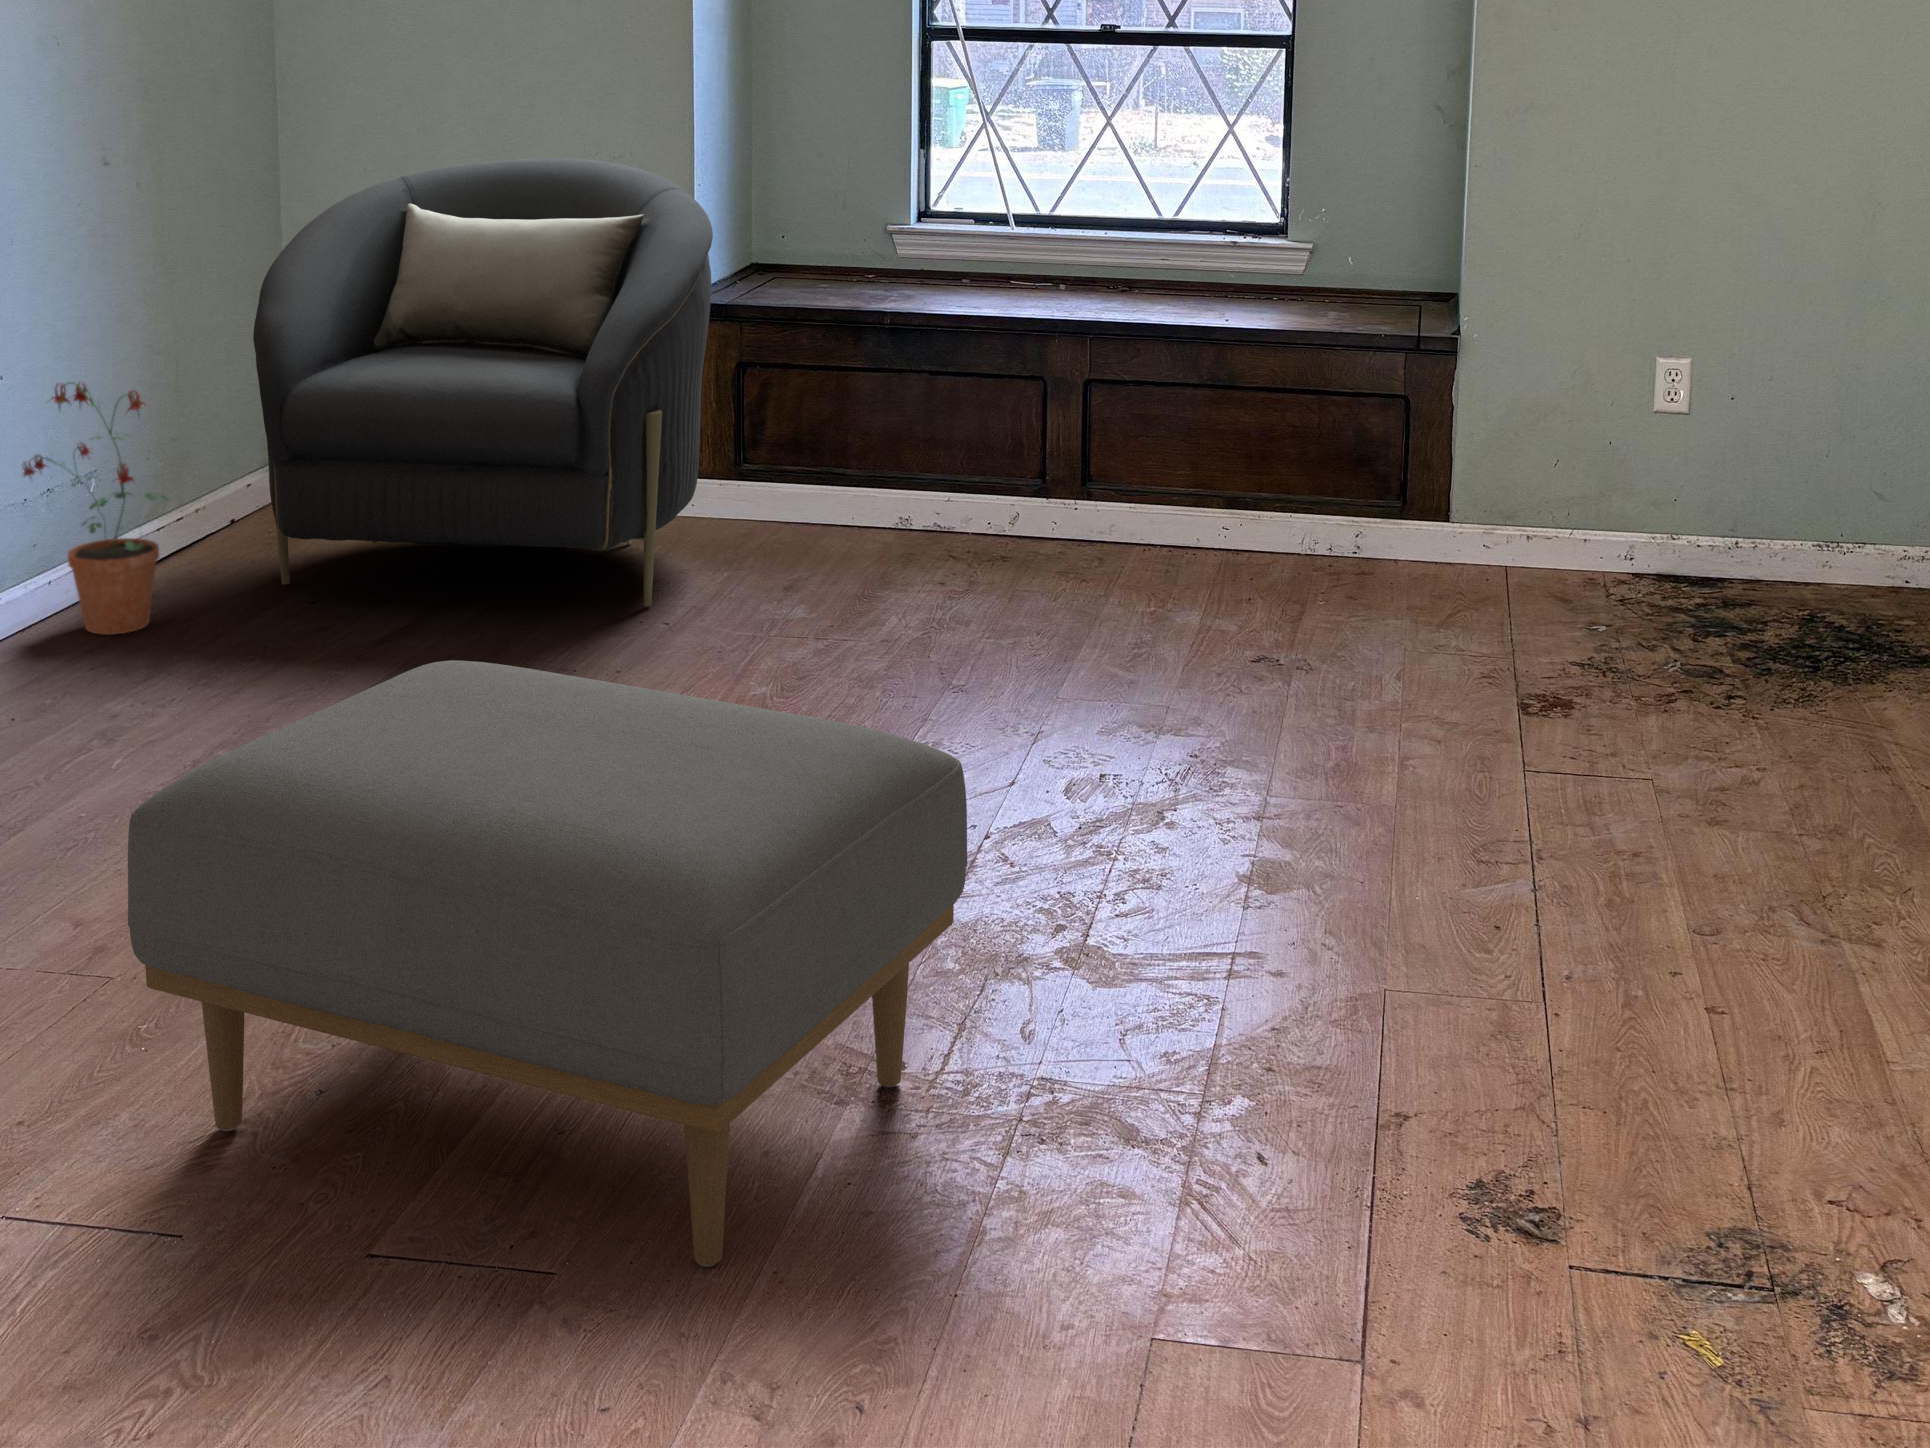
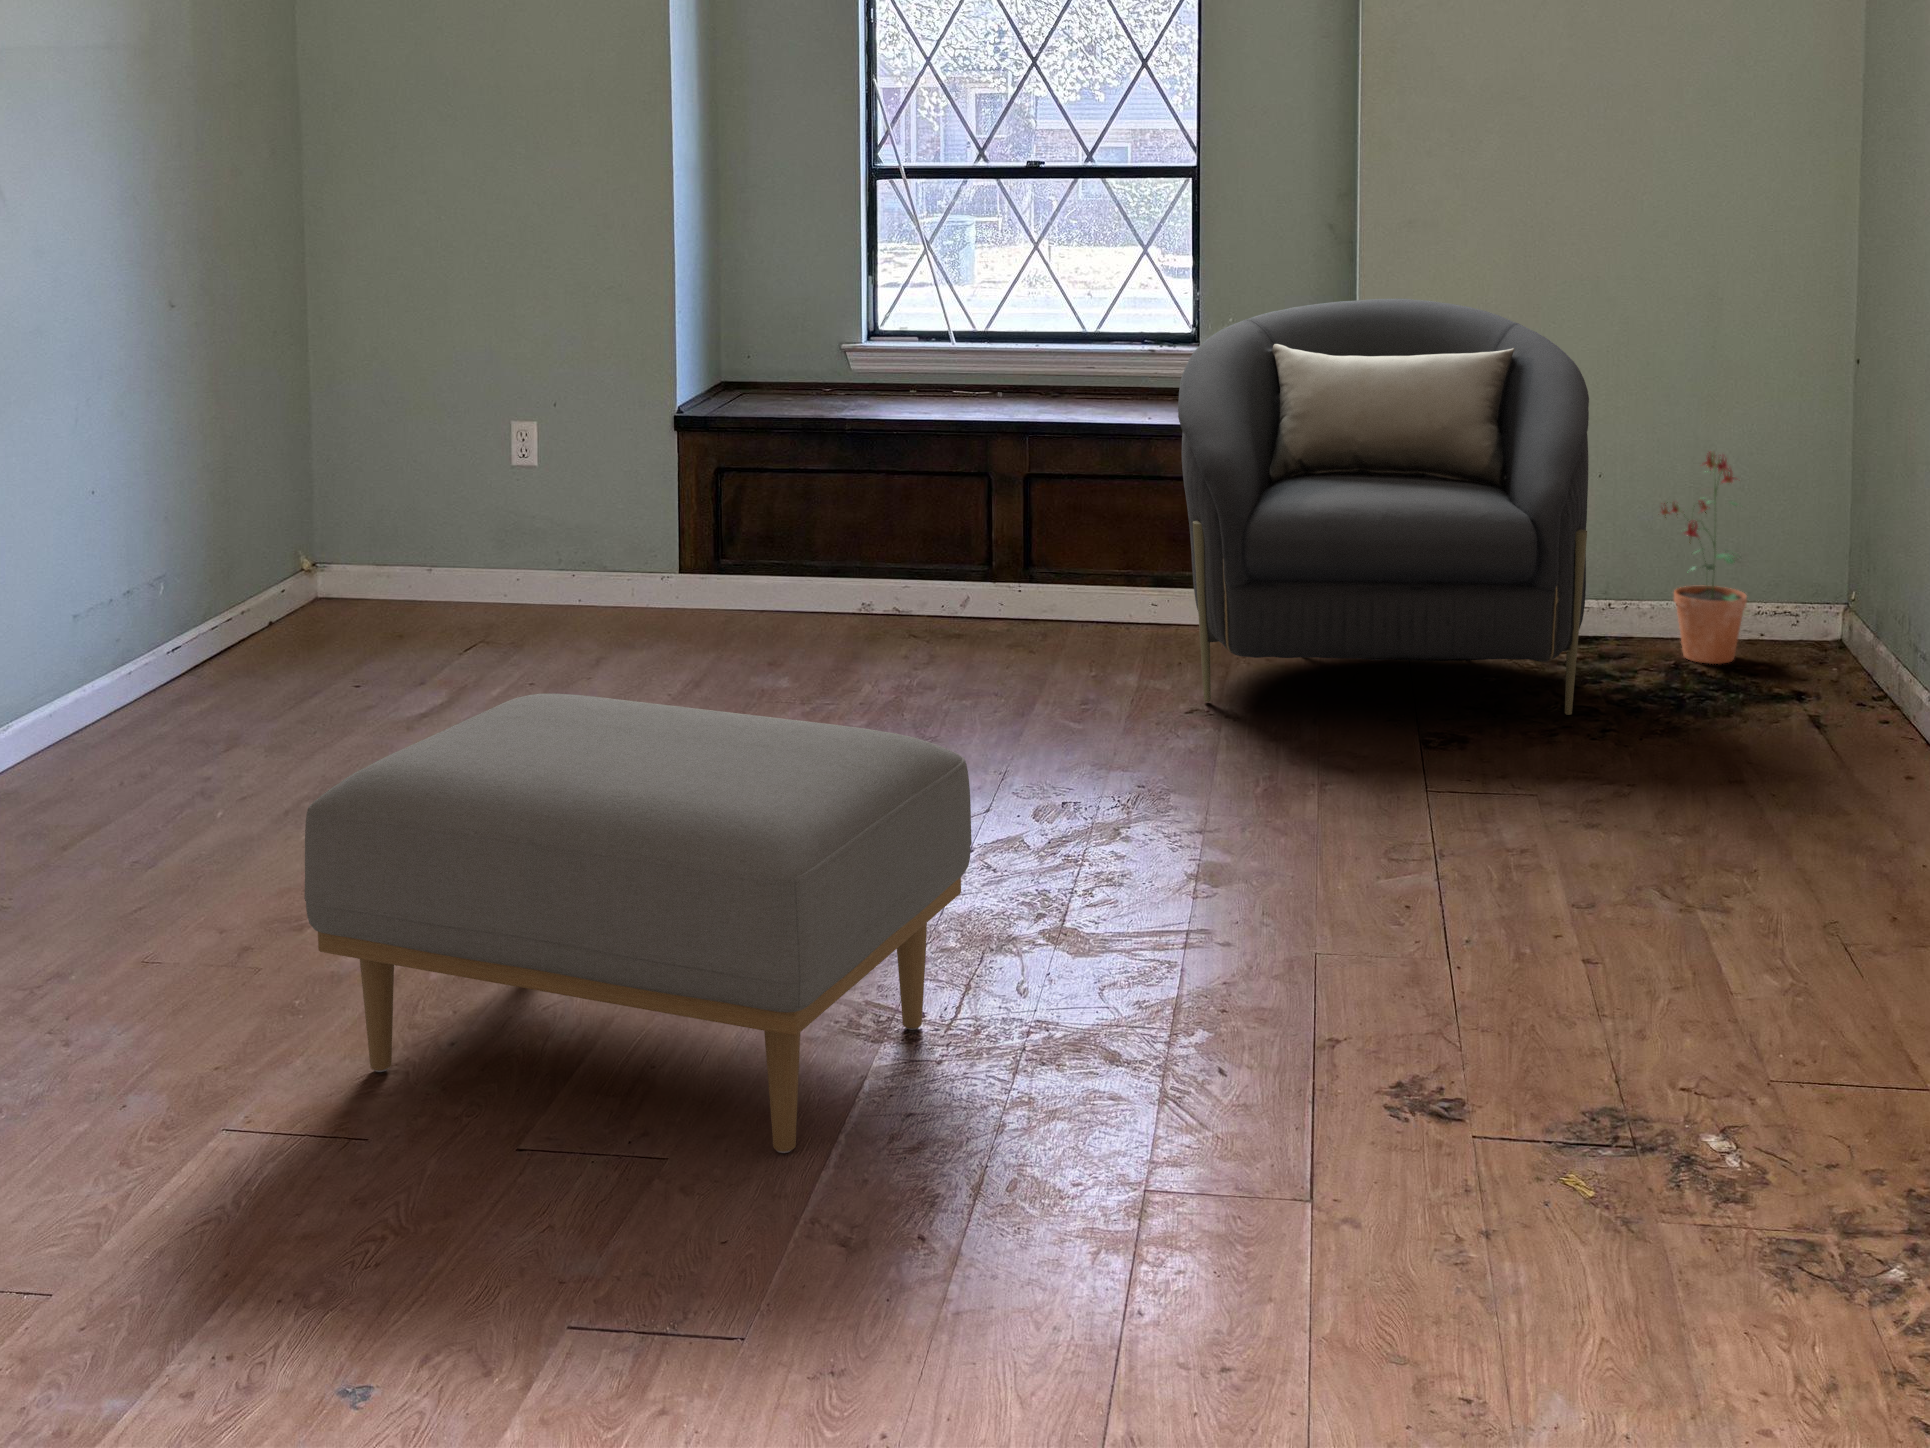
armchair: present [253,158,713,606] -> present [1178,298,1589,715]
potted plant: present [23,382,168,635] -> present [1661,451,1747,664]

